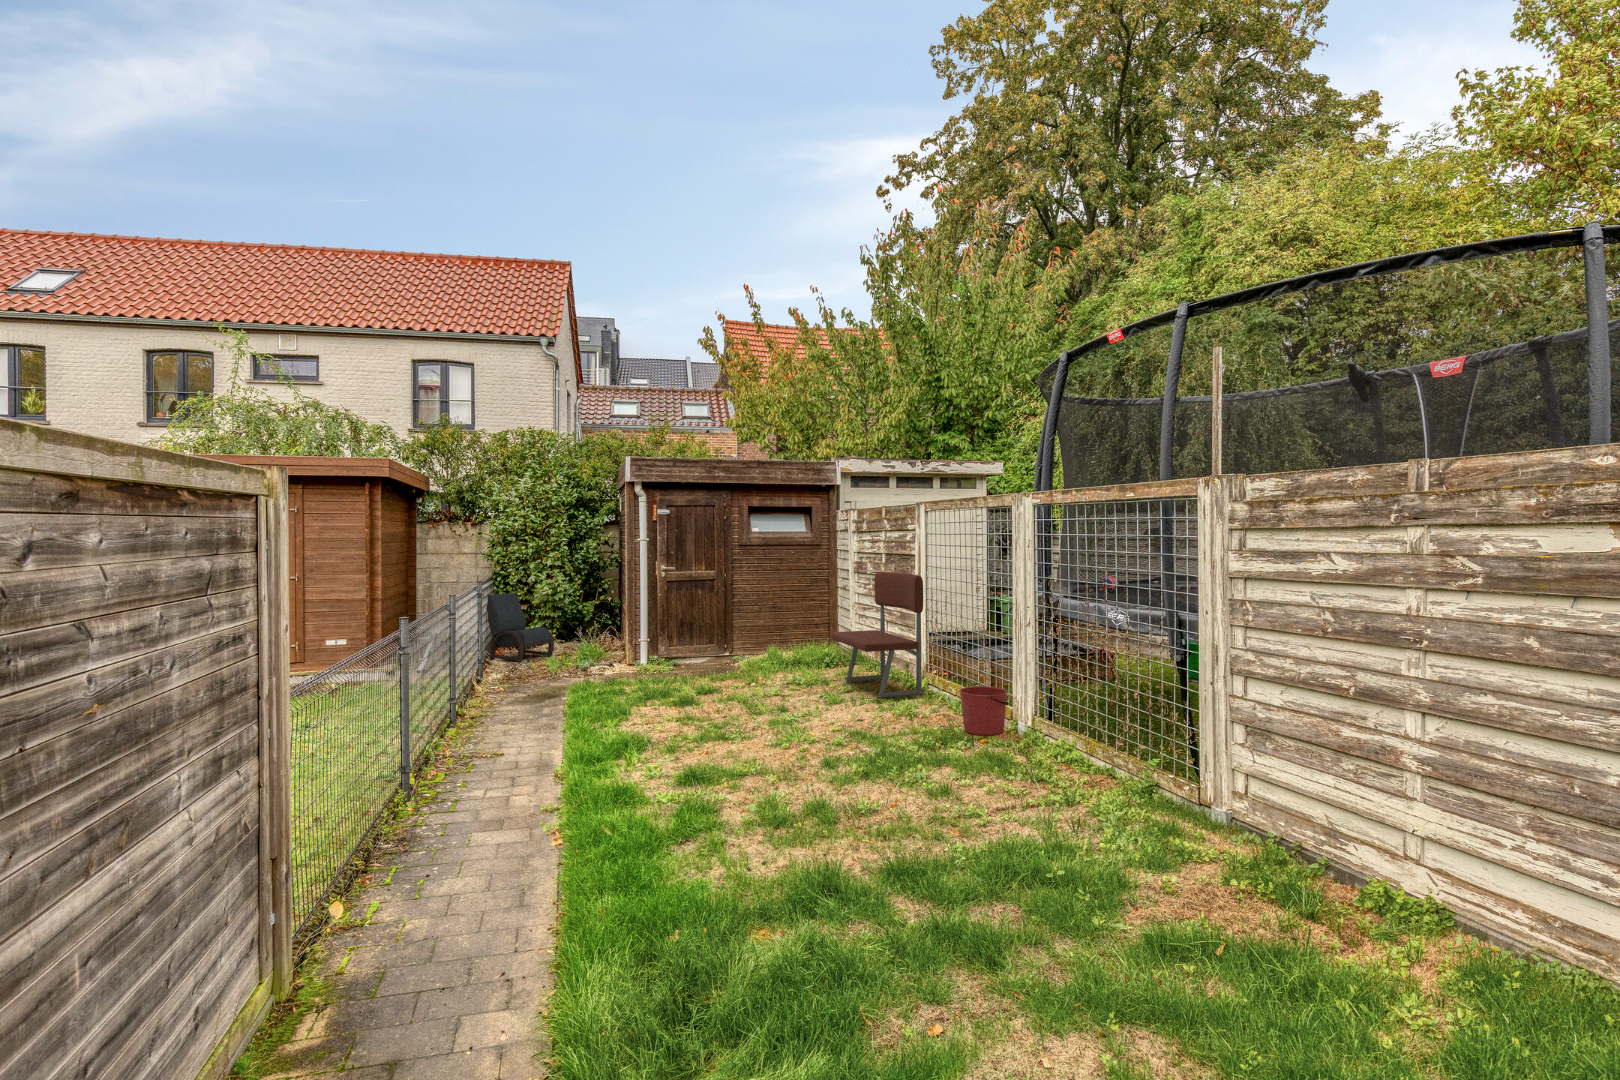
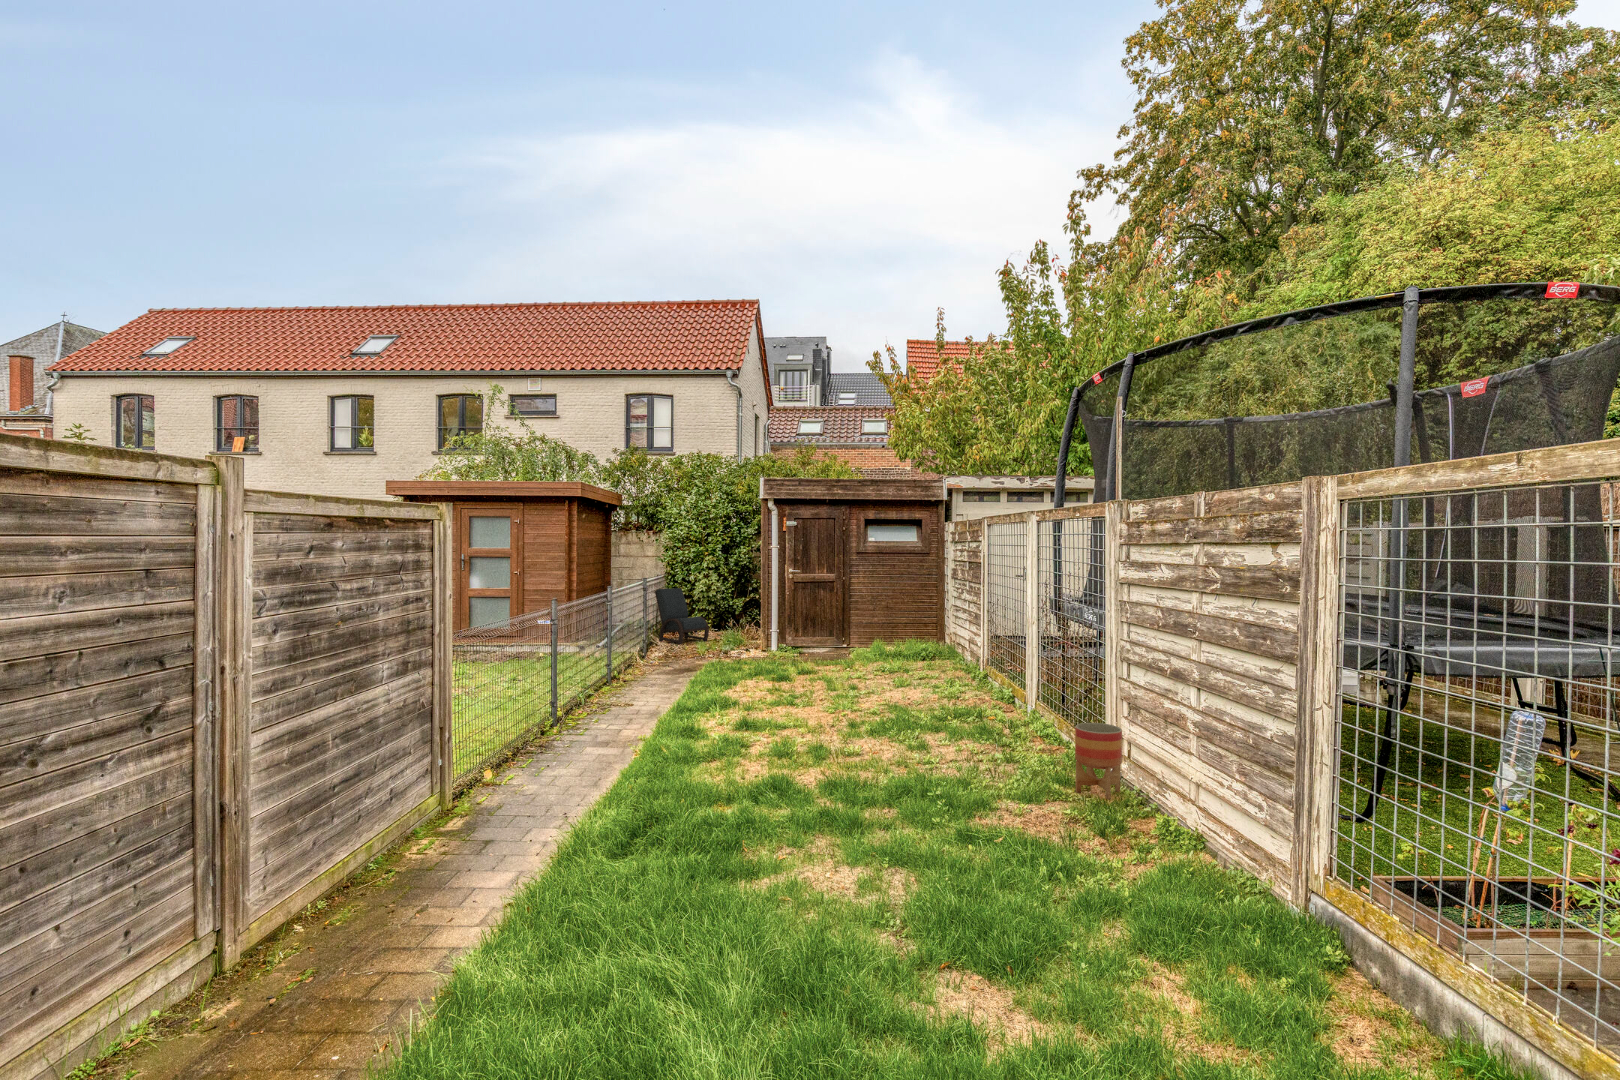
bench: present [830,572,923,698] -> none [914,578,985,685]
bucket: present [960,686,1009,736] -> none [985,676,1027,717]
planter: none [1170,749,1231,846] -> present [1075,723,1122,799]

